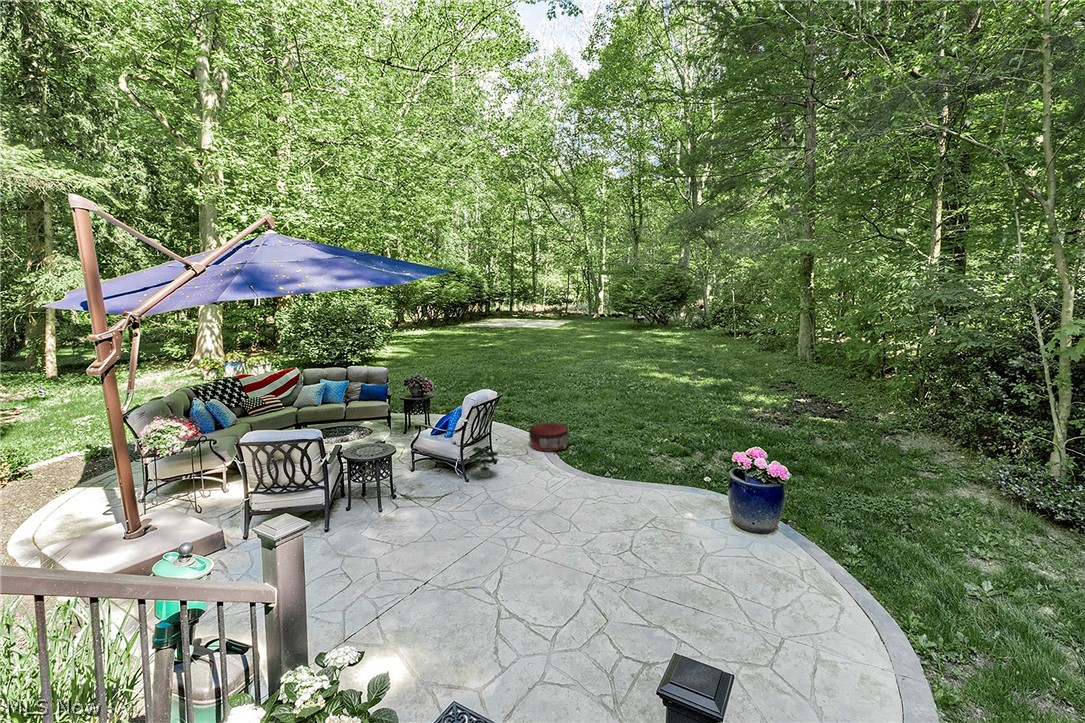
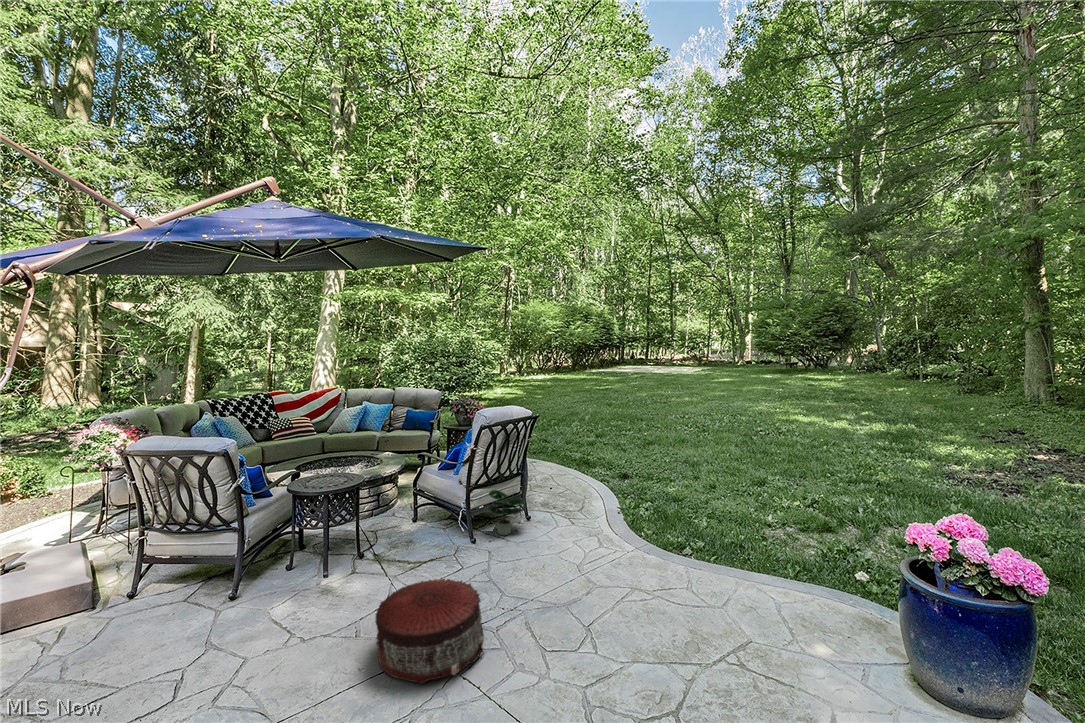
pouf: present [529,423,569,451] -> present [376,579,484,684]

